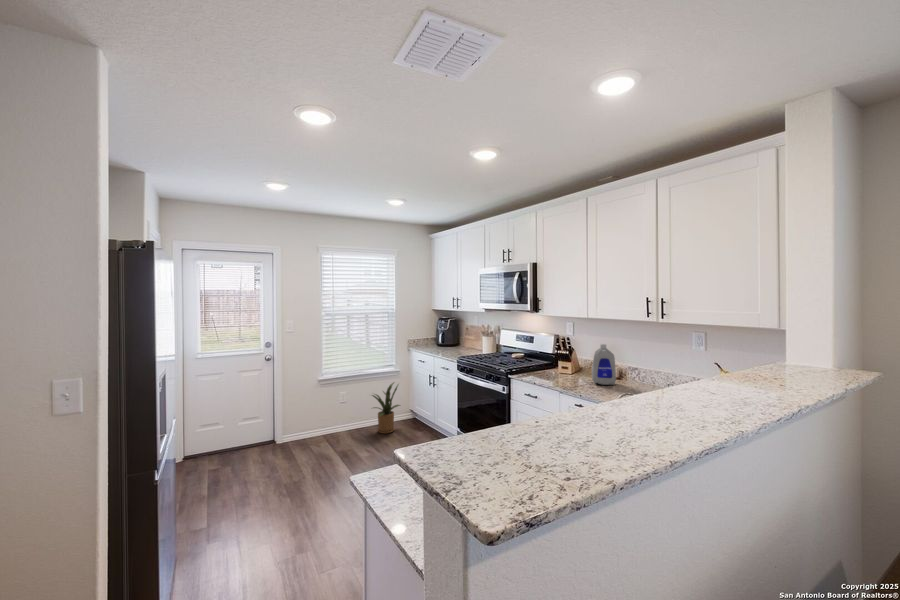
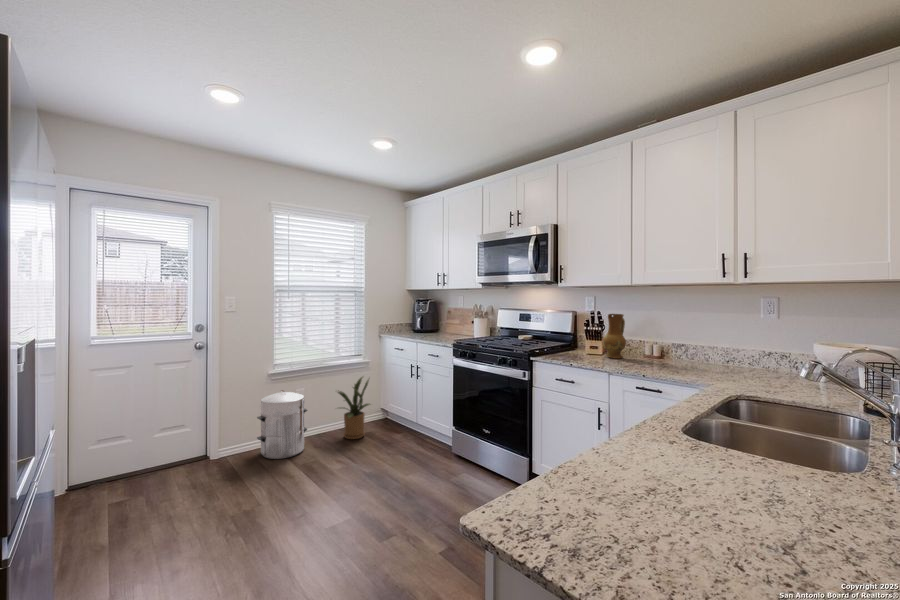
ceramic jug: none [570,340,589,378] -> present [603,314,626,358]
bottle: present [592,344,616,385] -> none [636,315,670,364]
waste bin: none [310,393,348,446] -> present [257,390,307,459]

